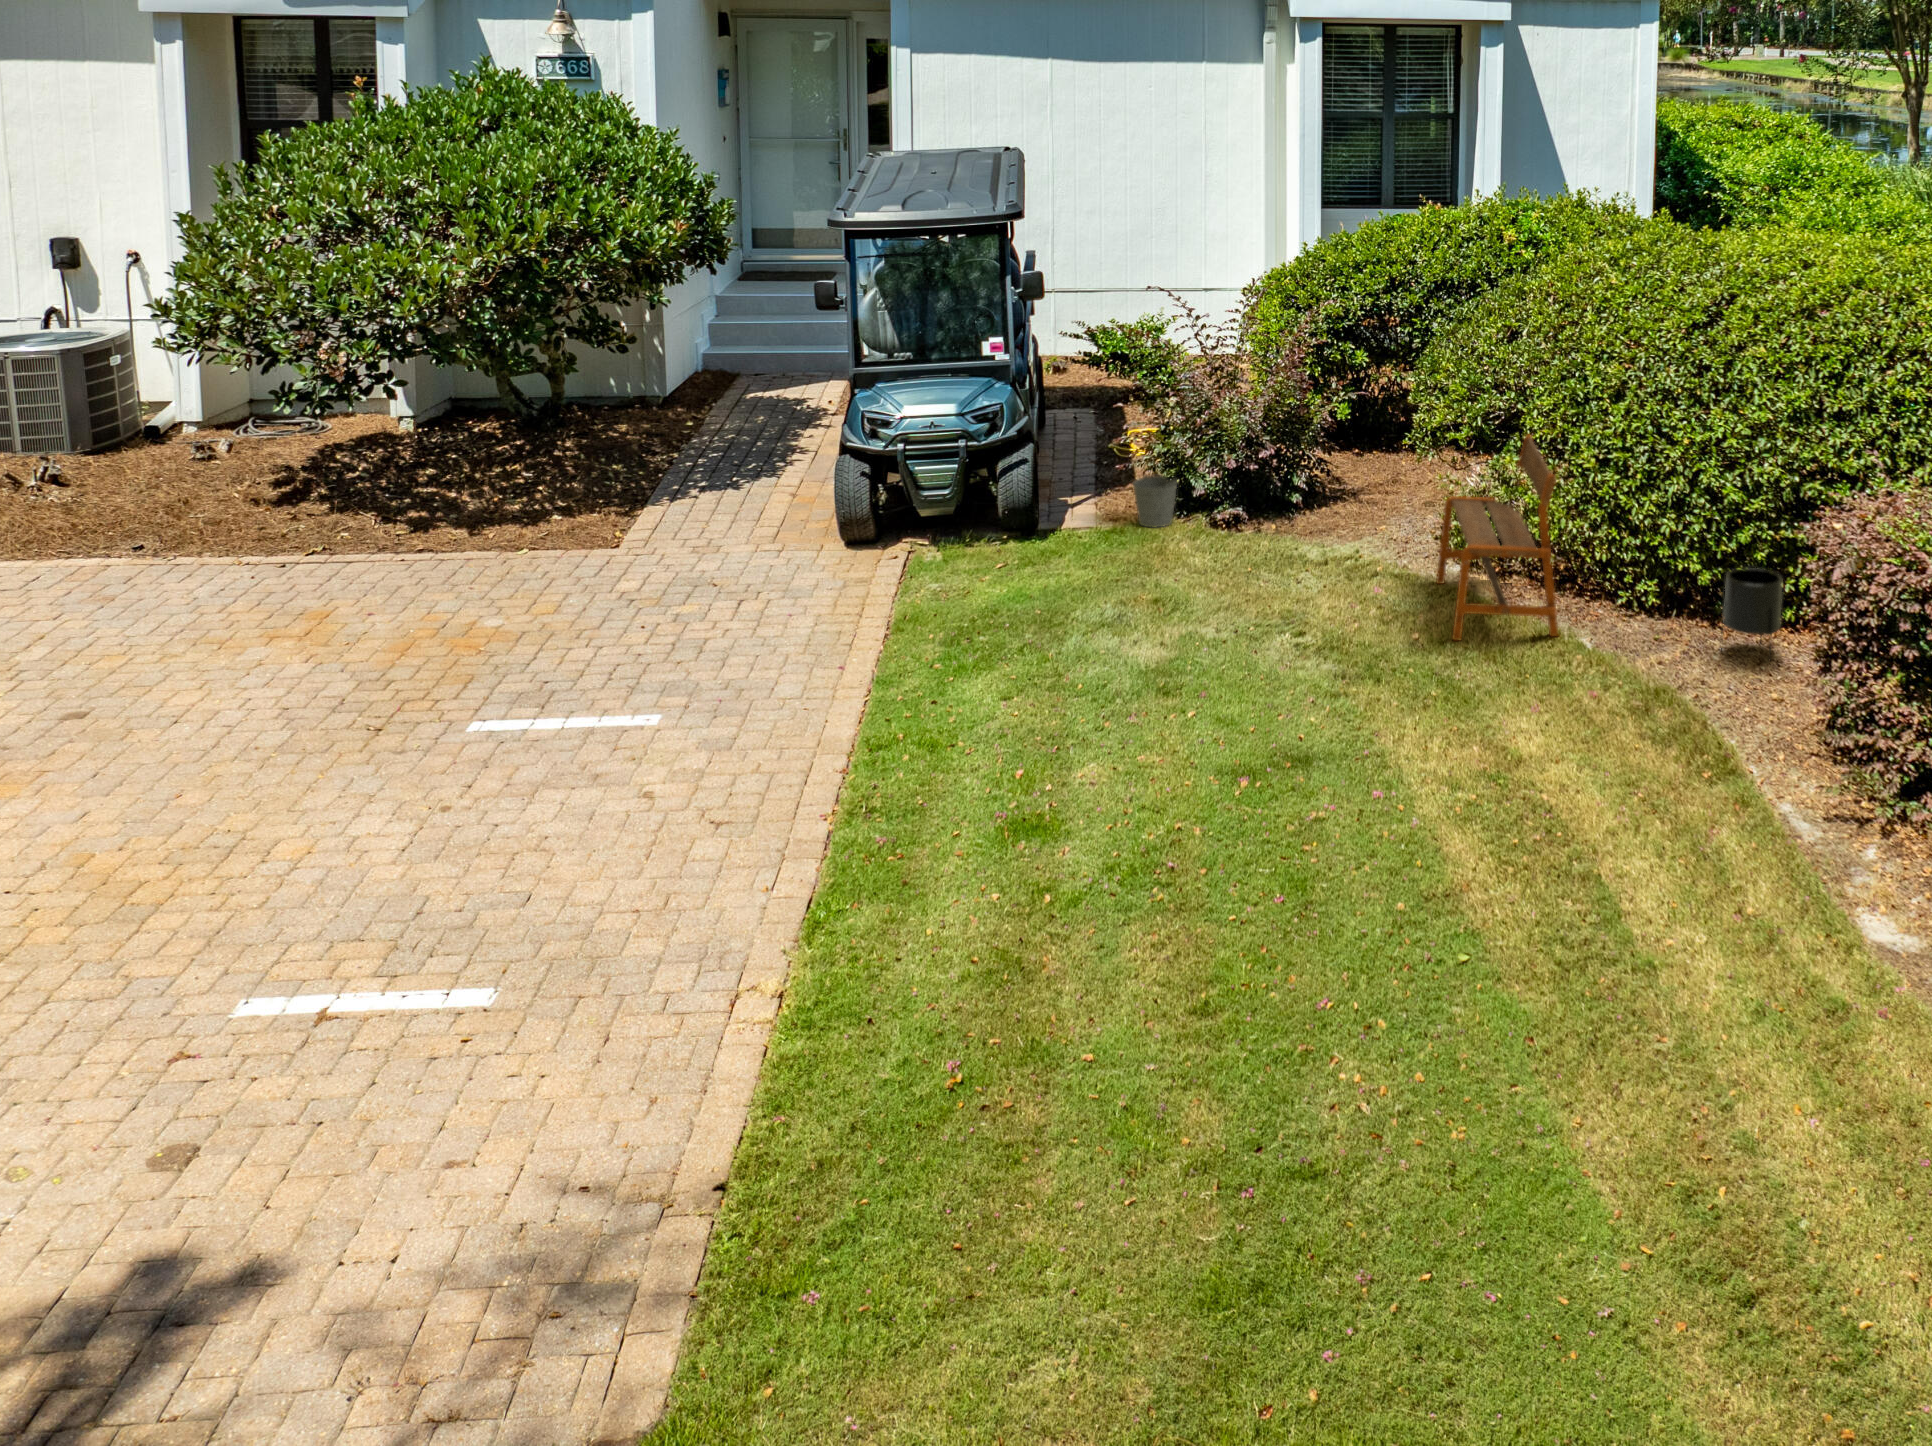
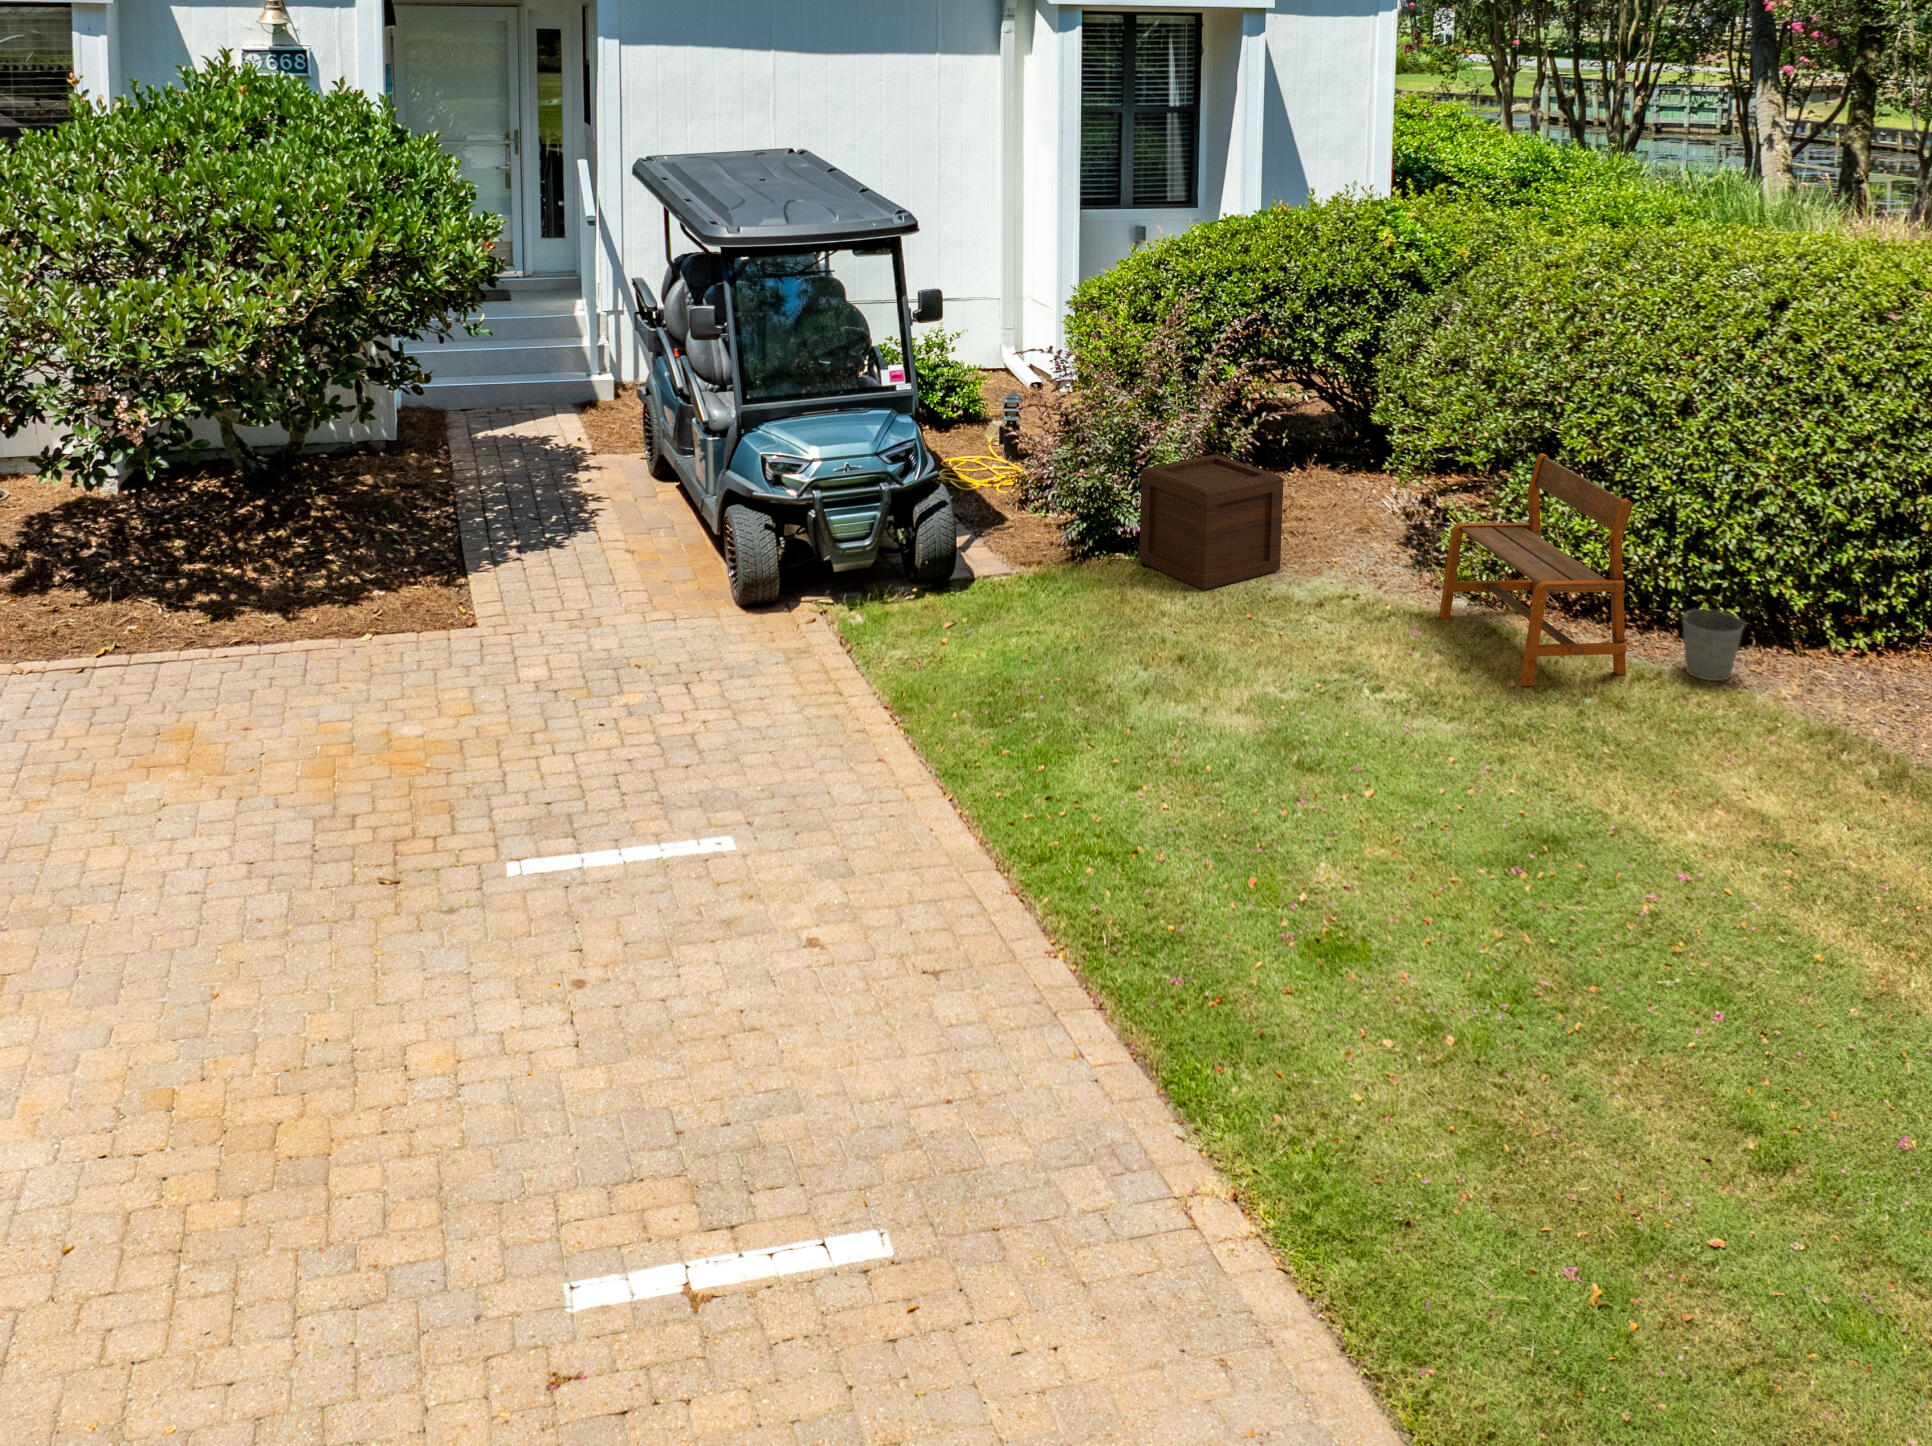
wooden crate: none [1207,430,1328,550] -> present [1139,454,1284,590]
bucket: present [1133,475,1177,528] -> present [1682,609,1744,681]
planter: present [1722,568,1782,643] -> none [1803,590,1874,690]

